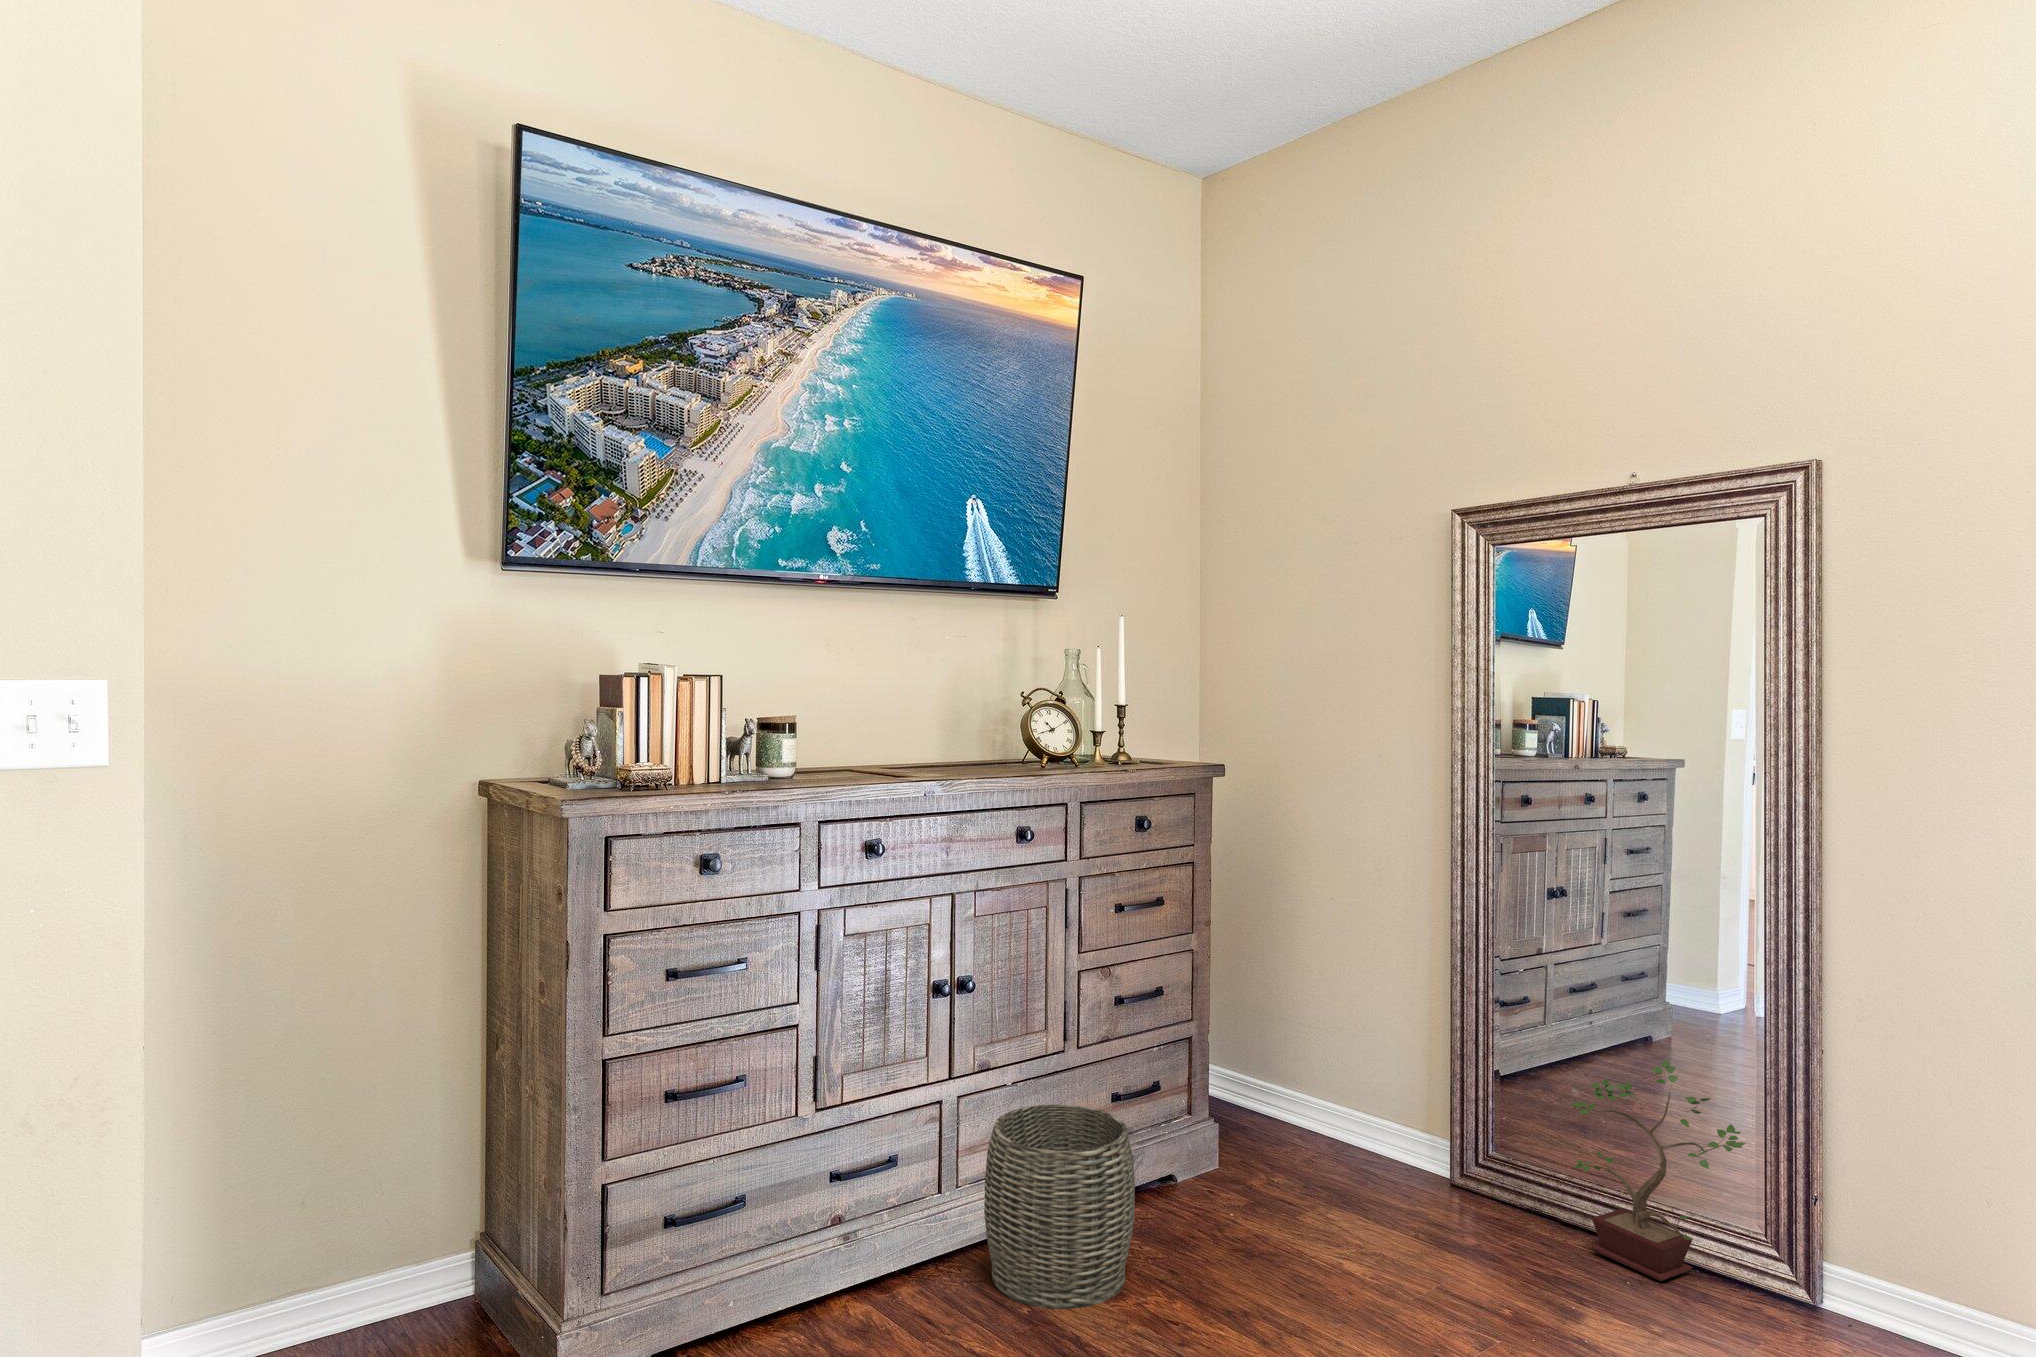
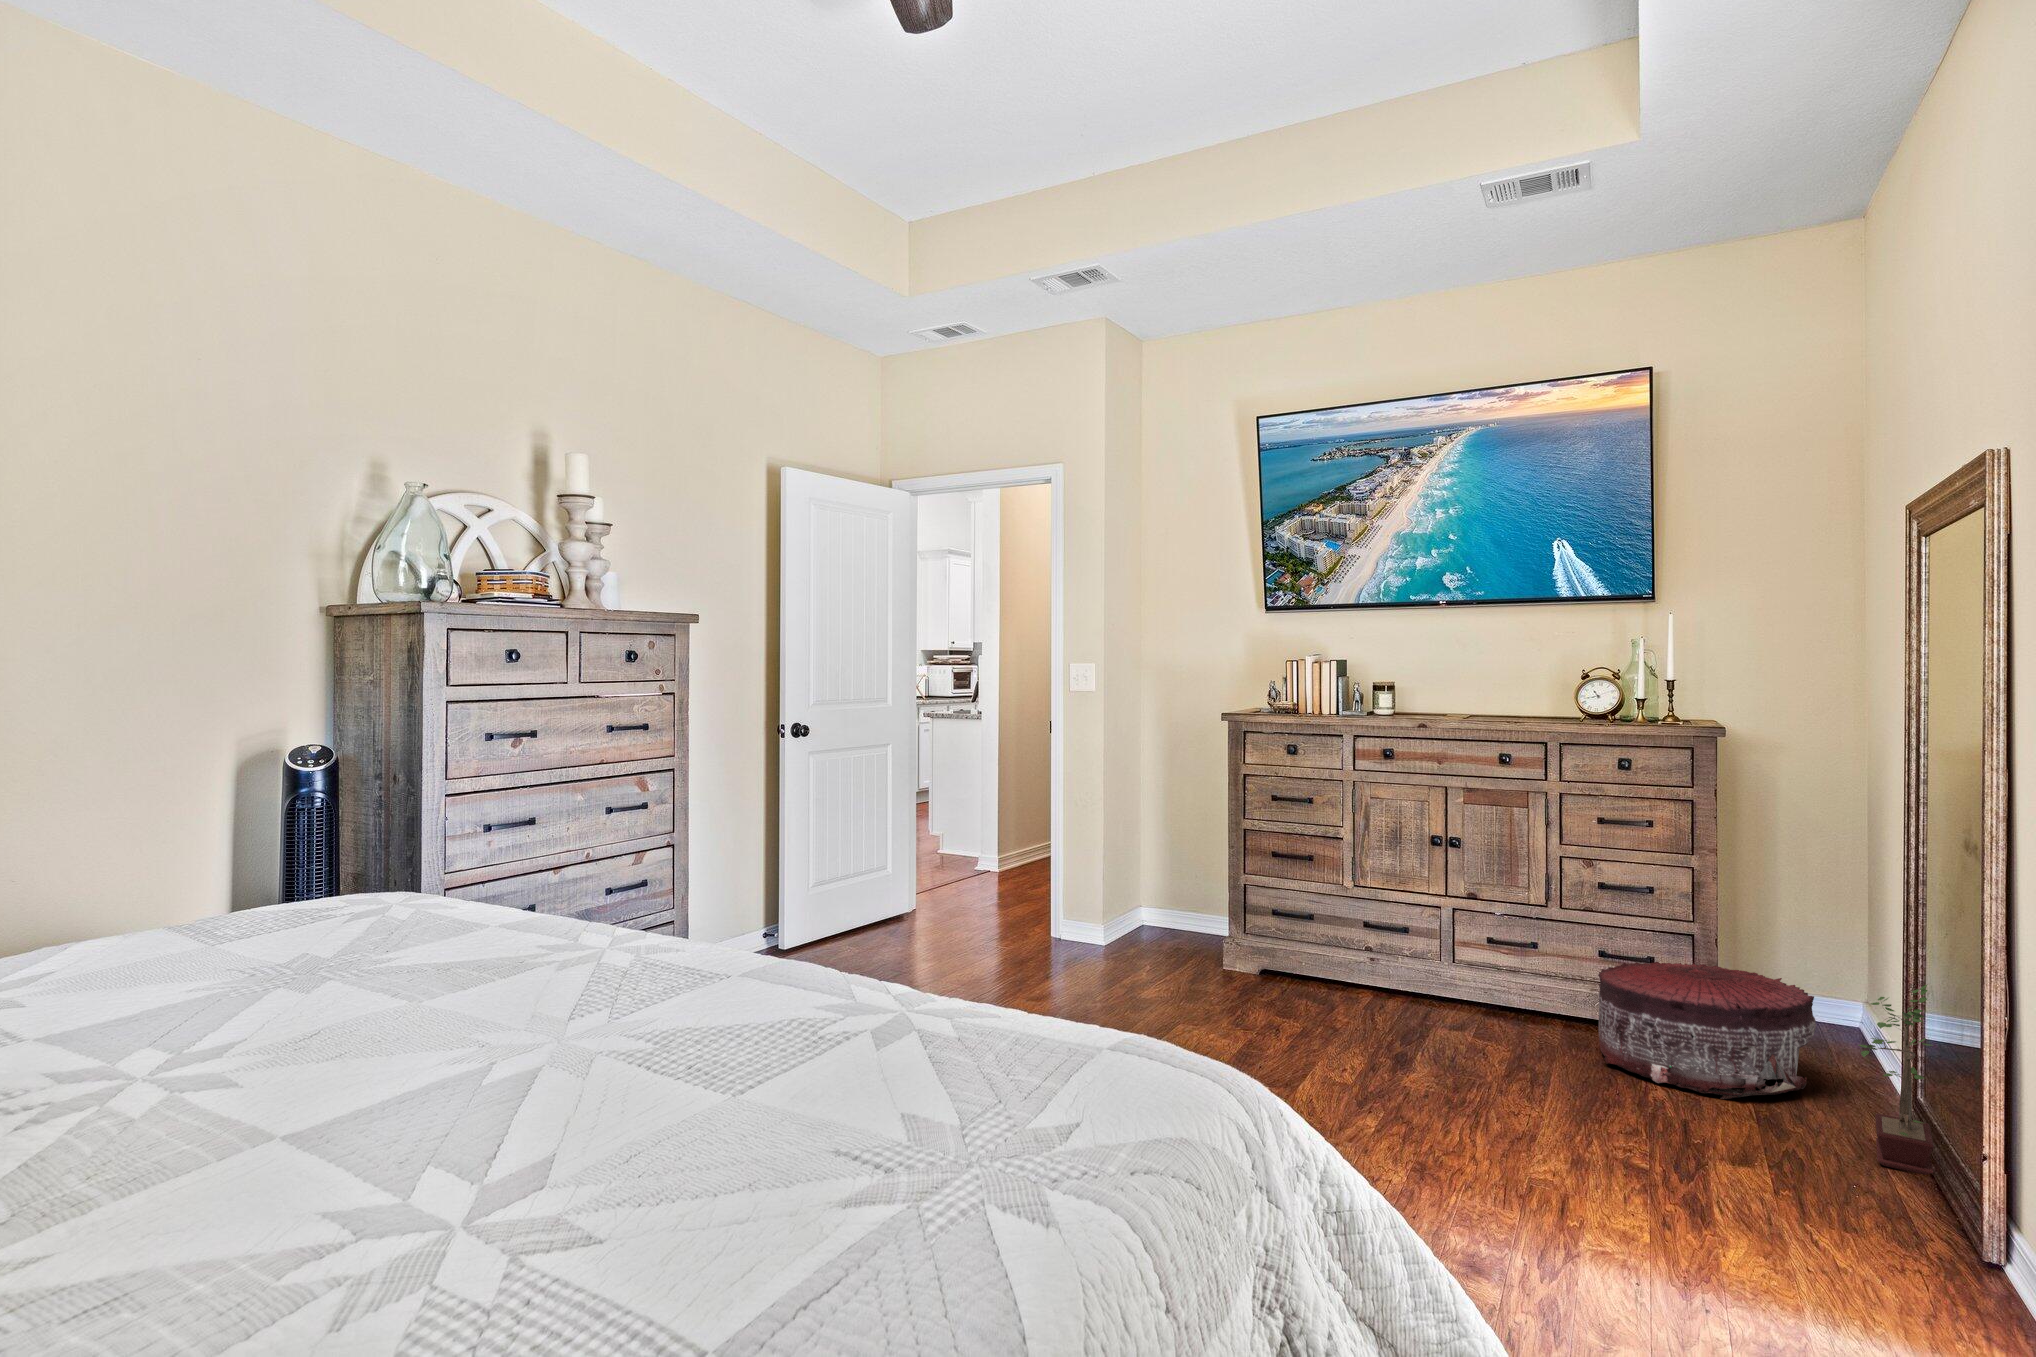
pouf: none [1198,1073,1455,1277] -> present [1598,962,1816,1099]
woven basket: present [984,1105,1135,1309] -> none [1430,921,1529,1033]

